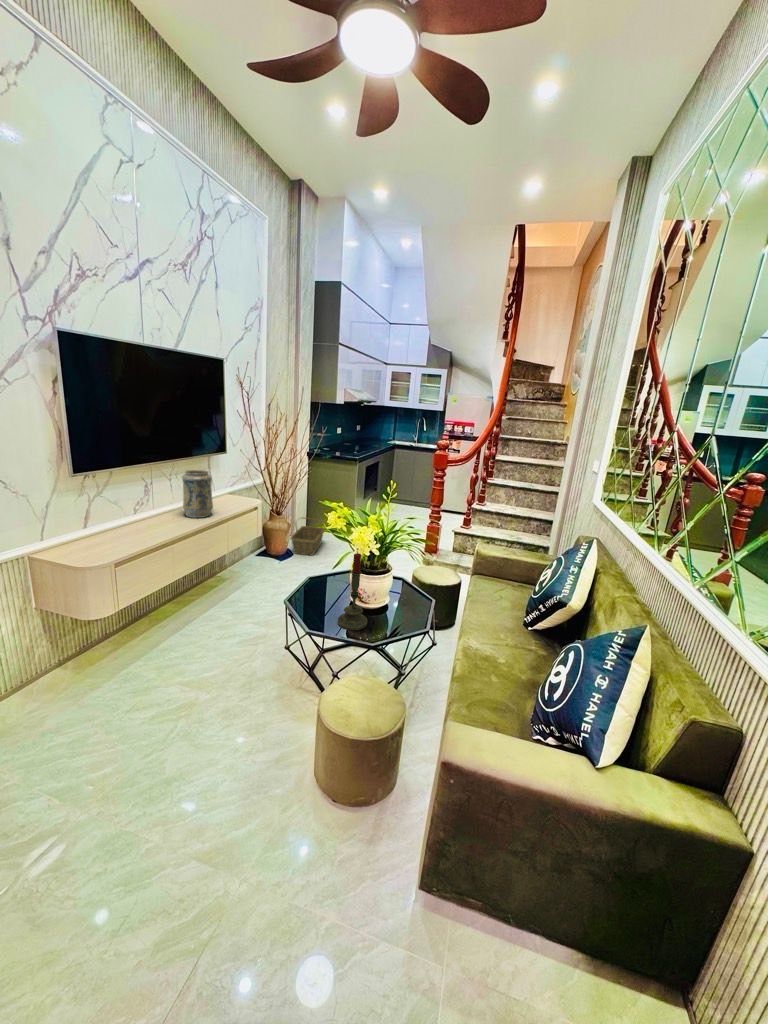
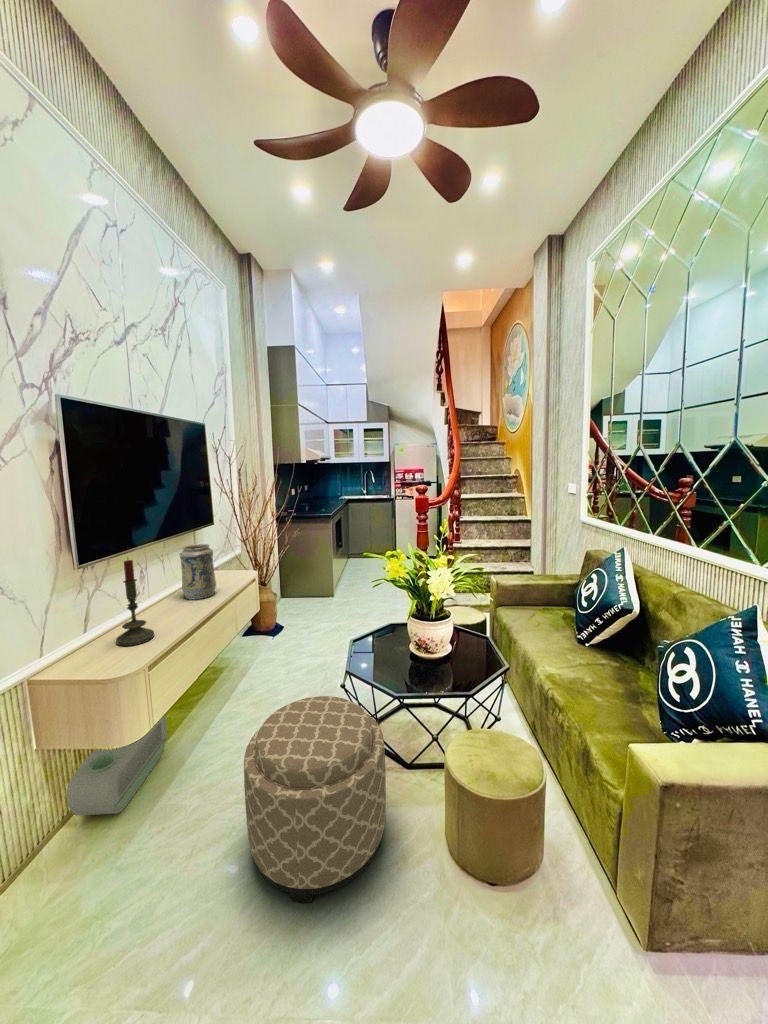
basket: present [290,518,324,555] -> none [277,582,308,624]
candle: present [338,552,367,630] -> present [116,560,154,646]
air purifier: none [58,601,152,669] -> present [66,715,167,816]
ottoman: none [157,616,283,768] -> present [244,696,386,903]

